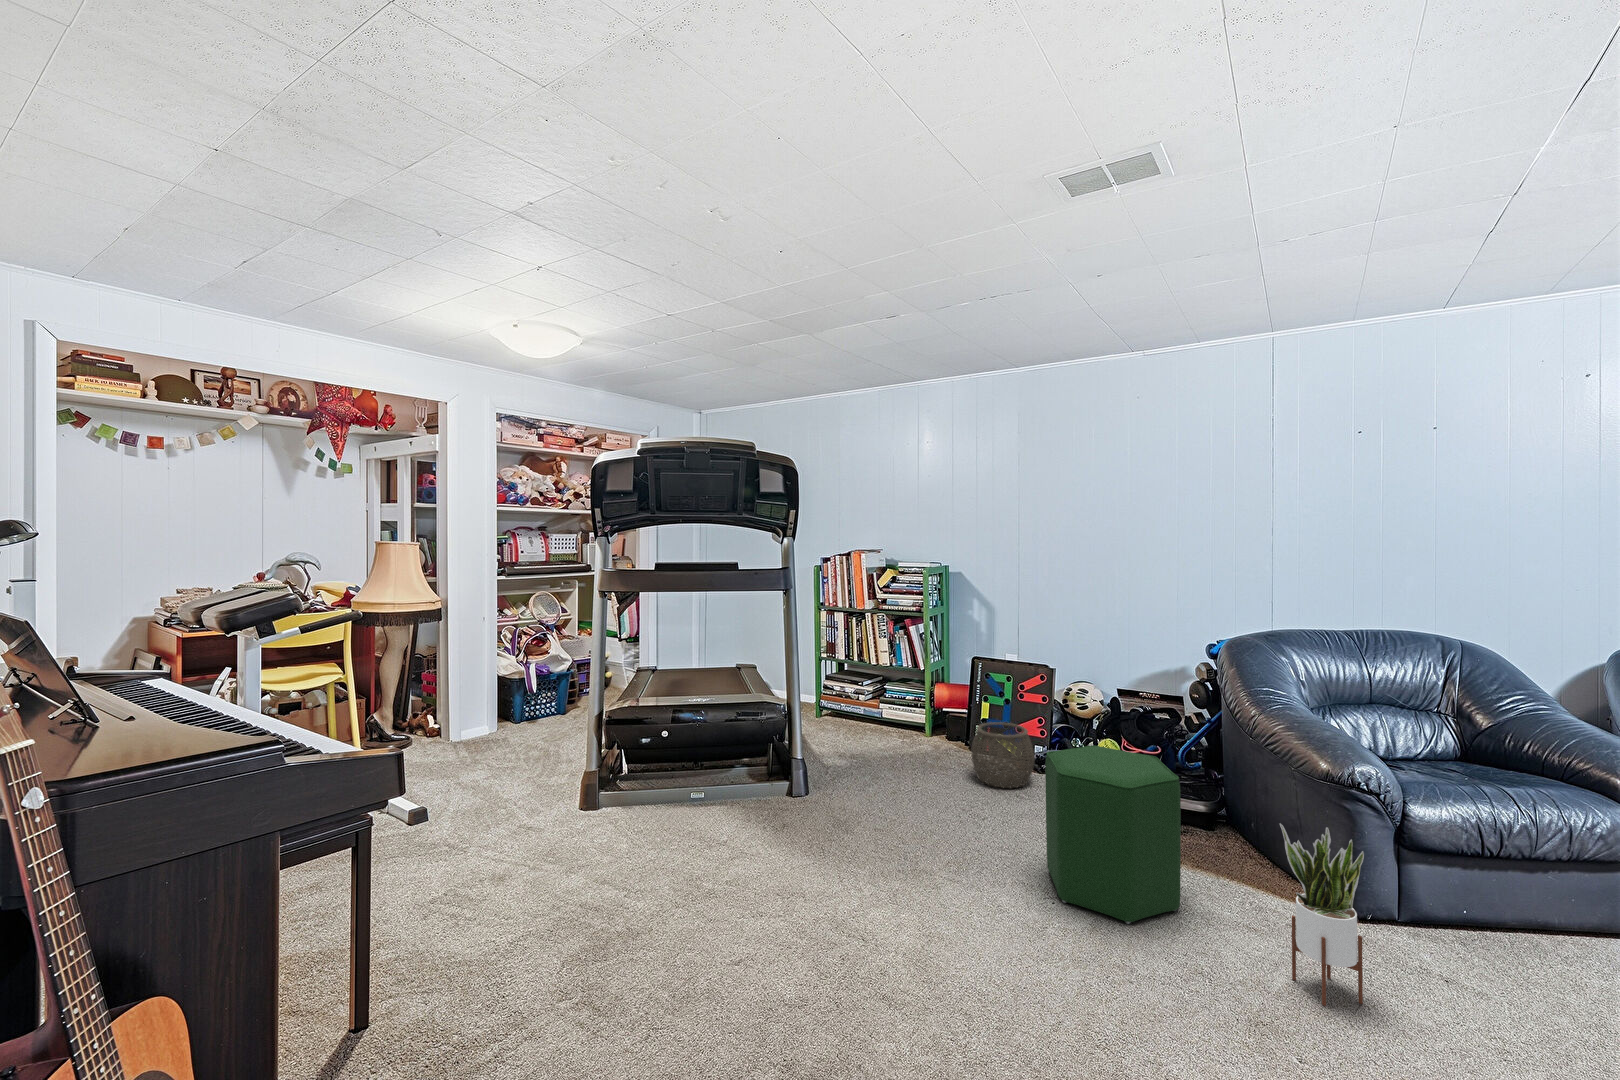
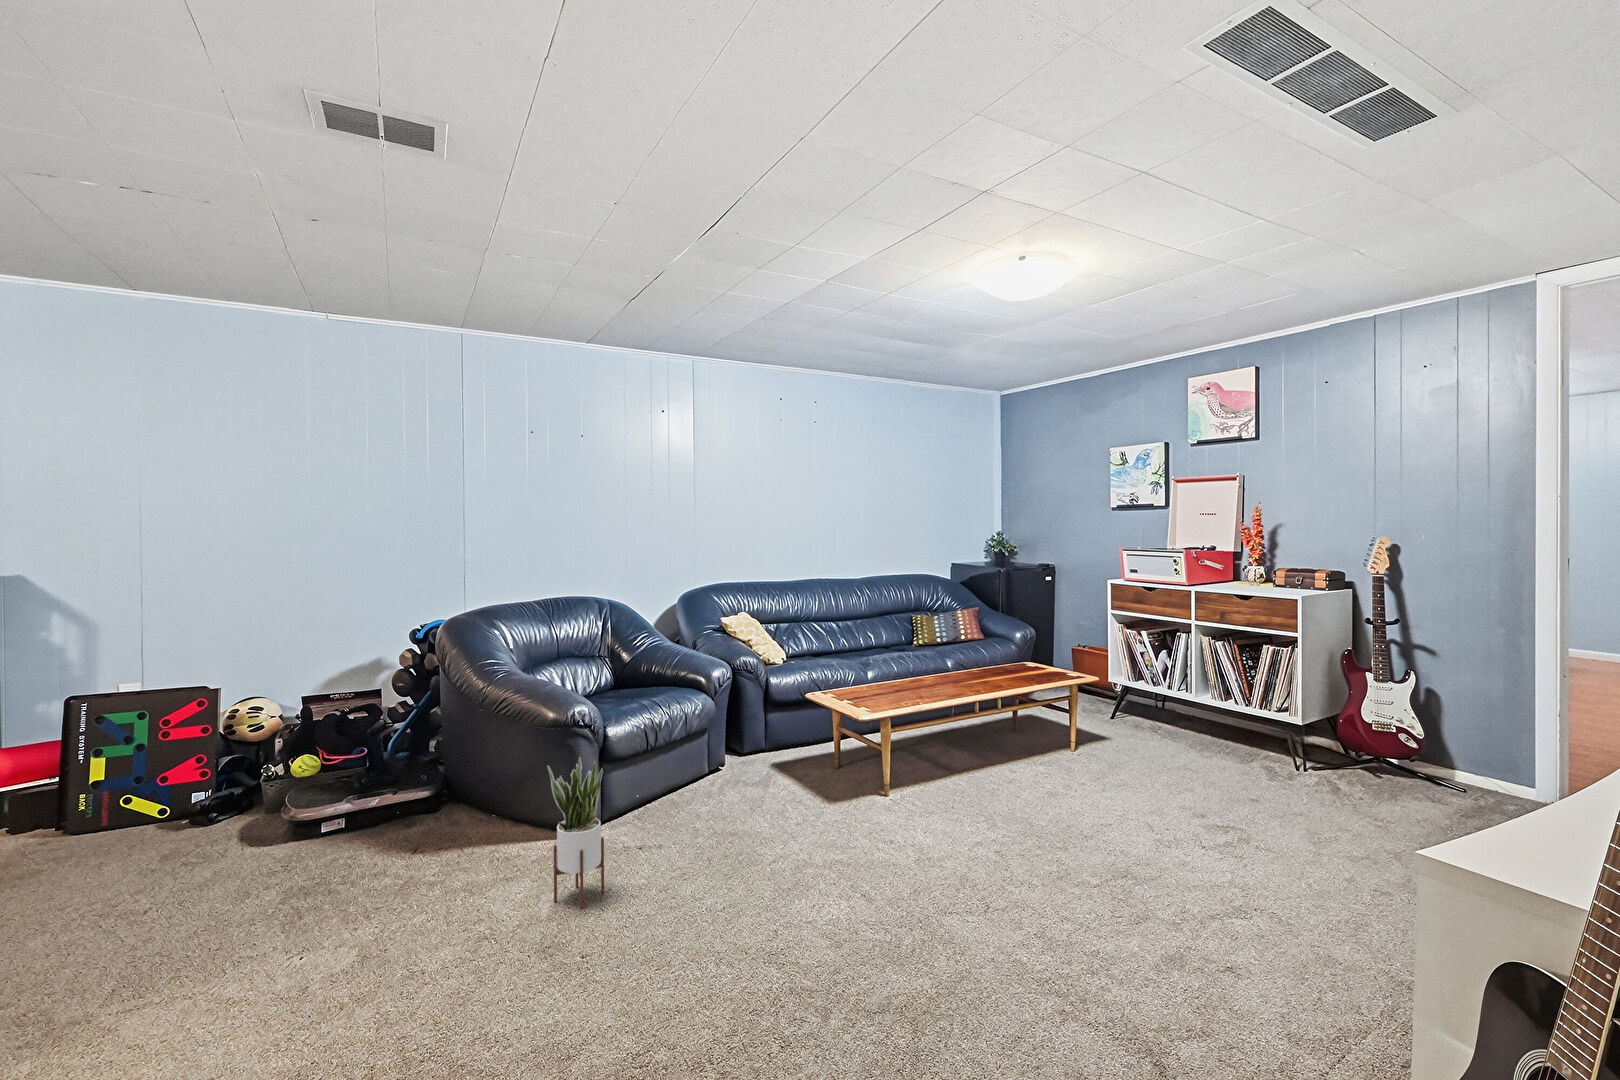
woven basket: present [972,722,1034,788] -> none [86,771,204,871]
ottoman: present [1045,745,1181,924] -> none [272,747,443,952]

